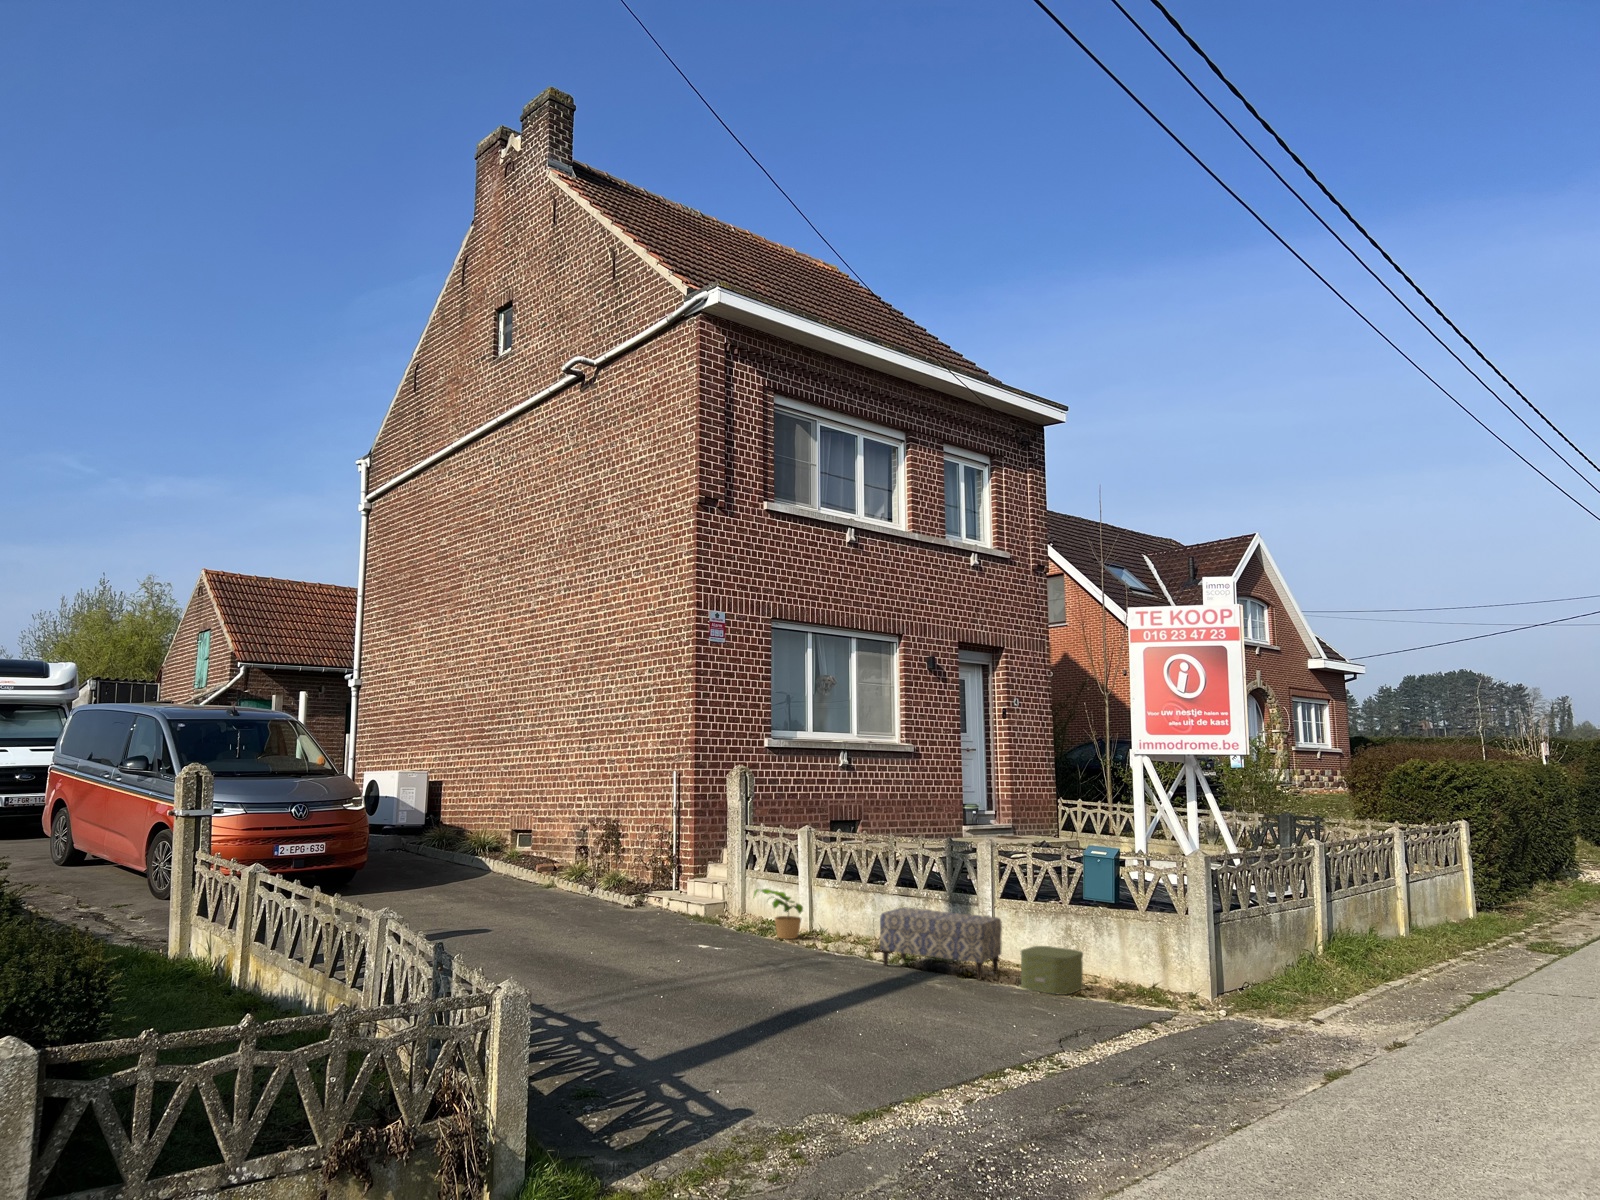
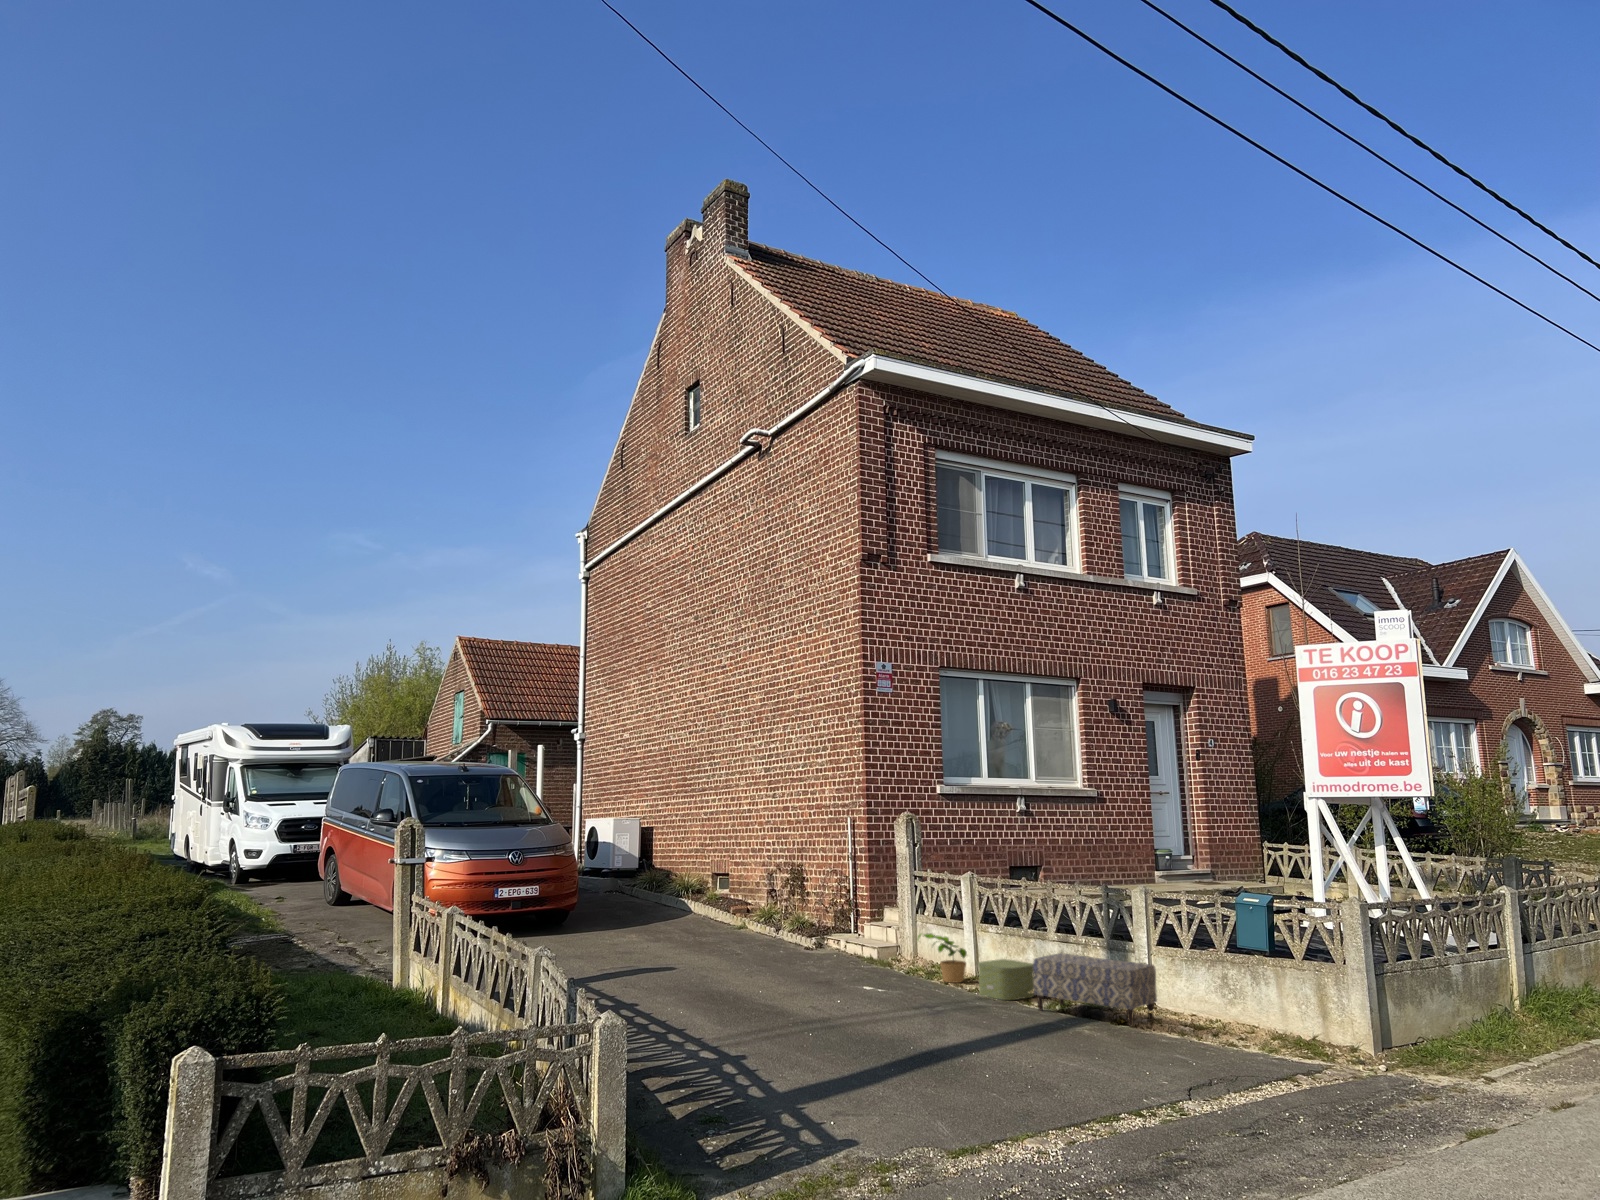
storage box: present [1020,946,1083,995] -> present [978,959,1034,1000]

